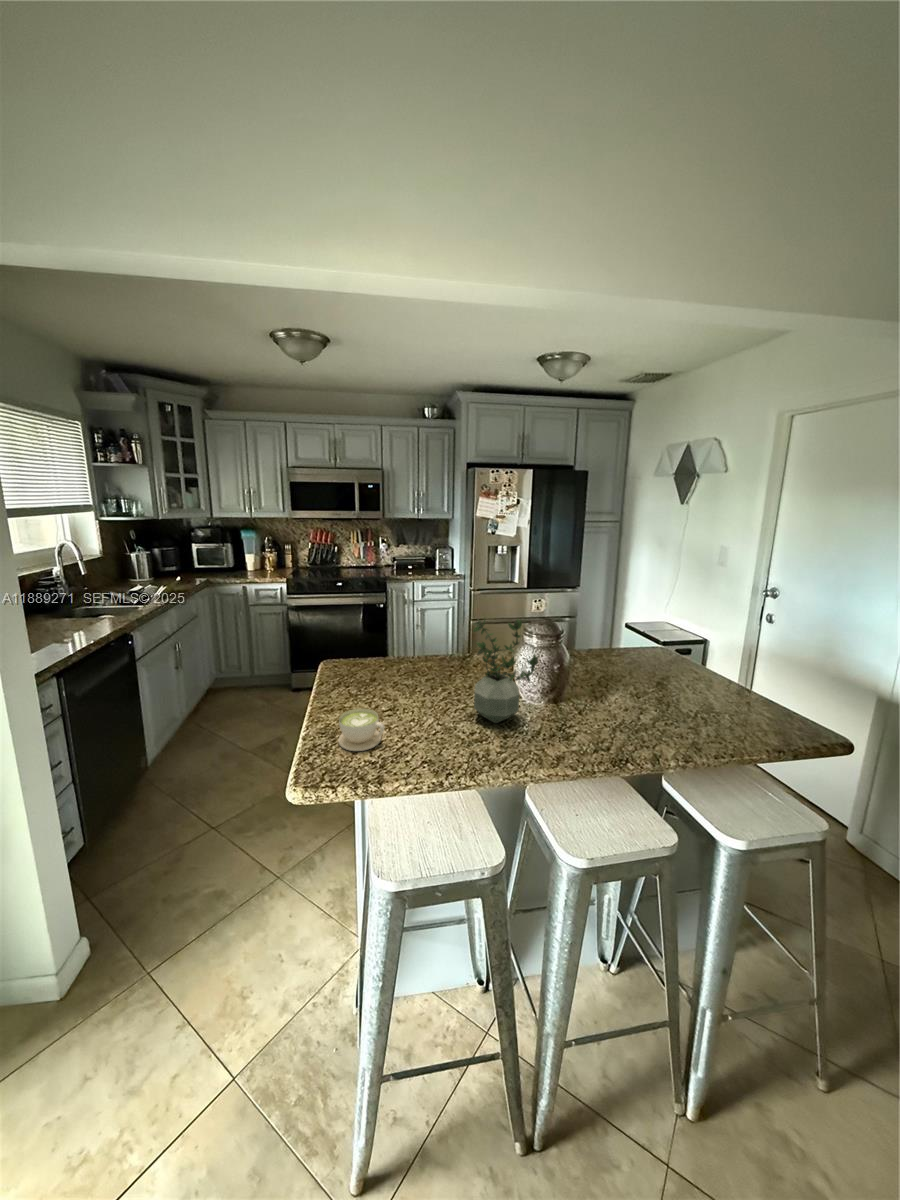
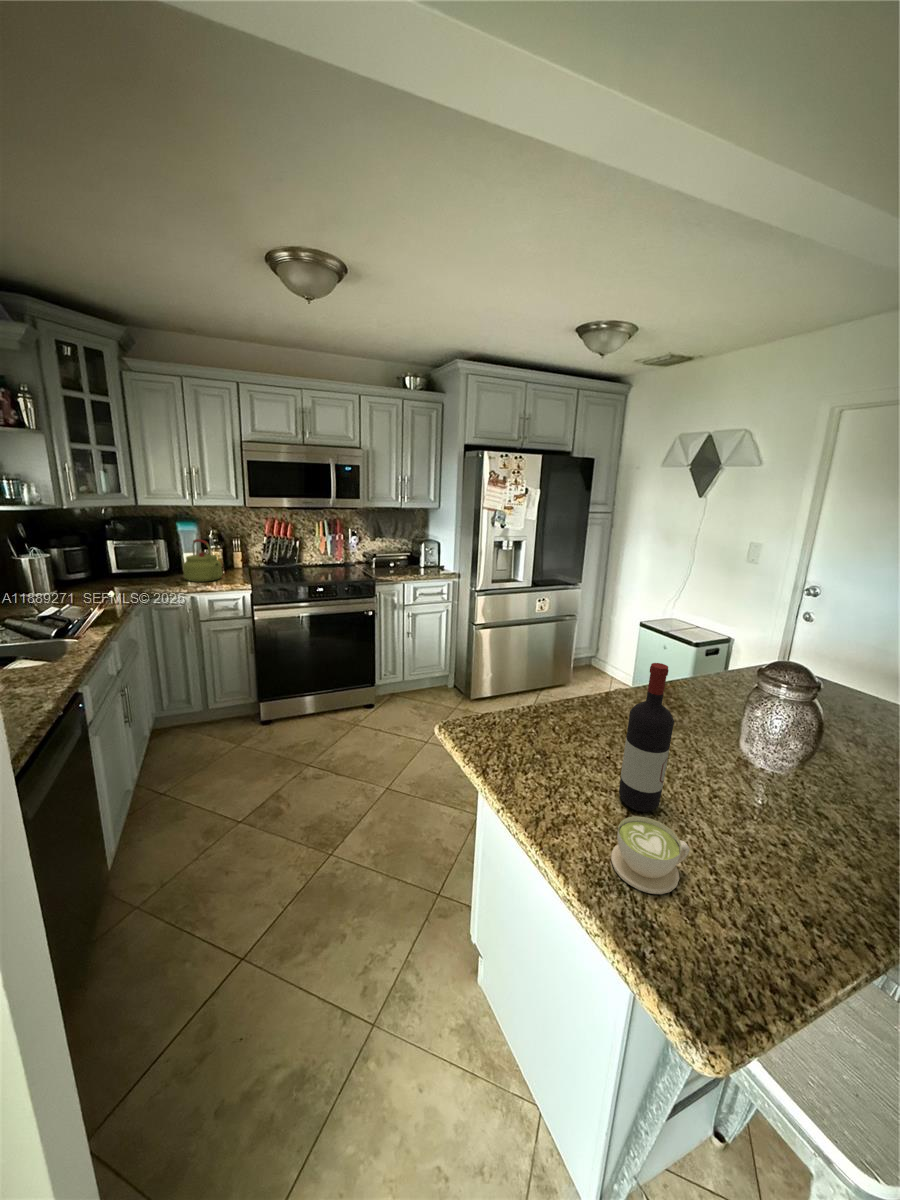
kettle: none [242,543,271,576] -> present [183,539,222,582]
wine bottle: none [388,611,417,718] -> present [619,663,674,812]
potted plant: present [473,619,538,723] -> none [719,664,845,804]

